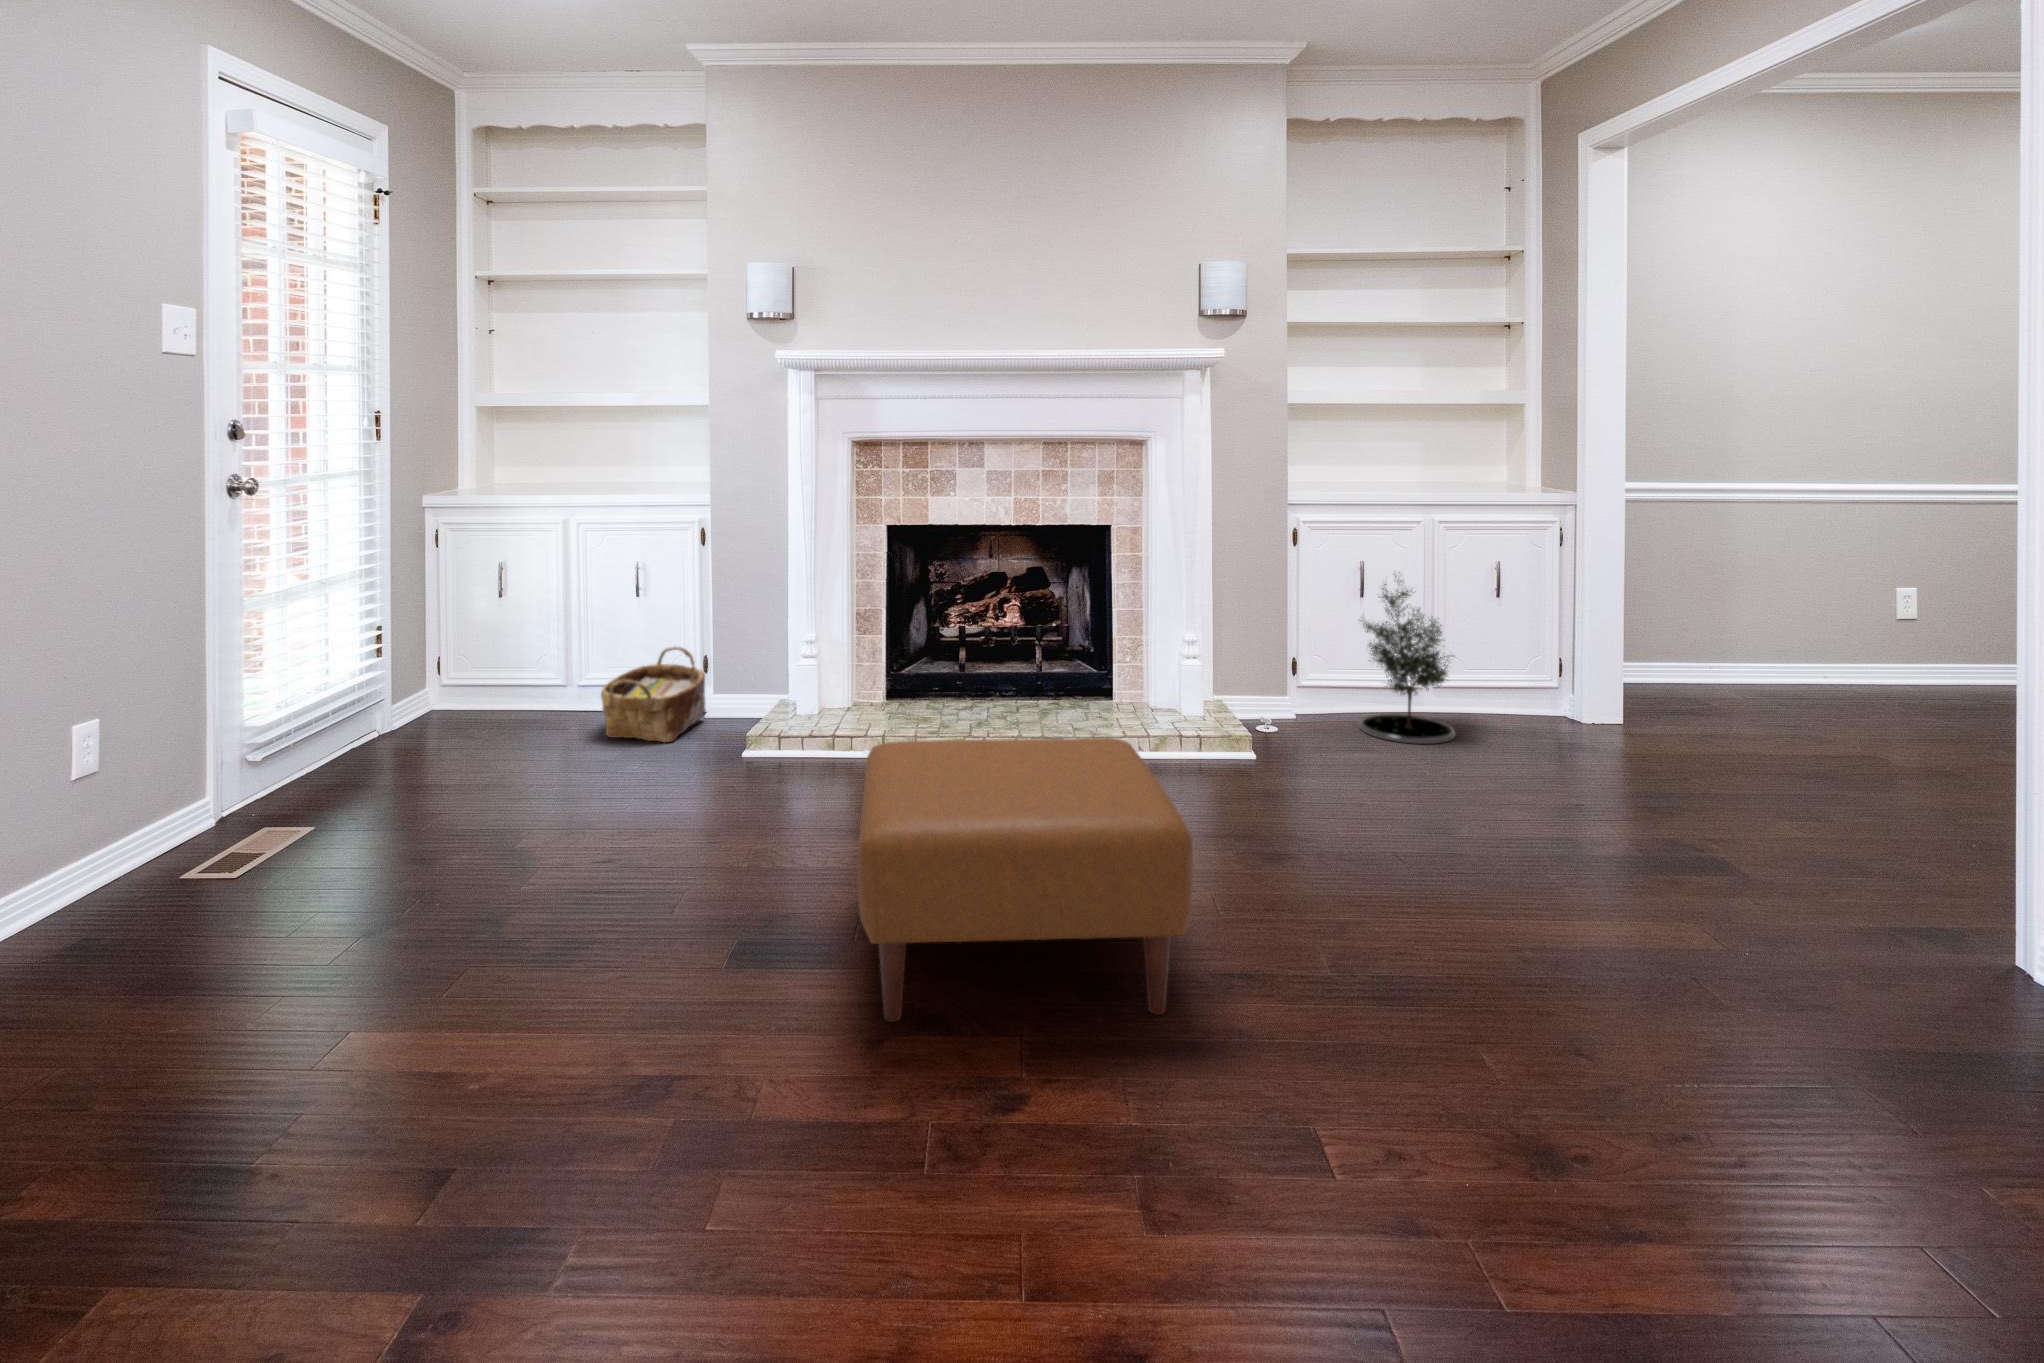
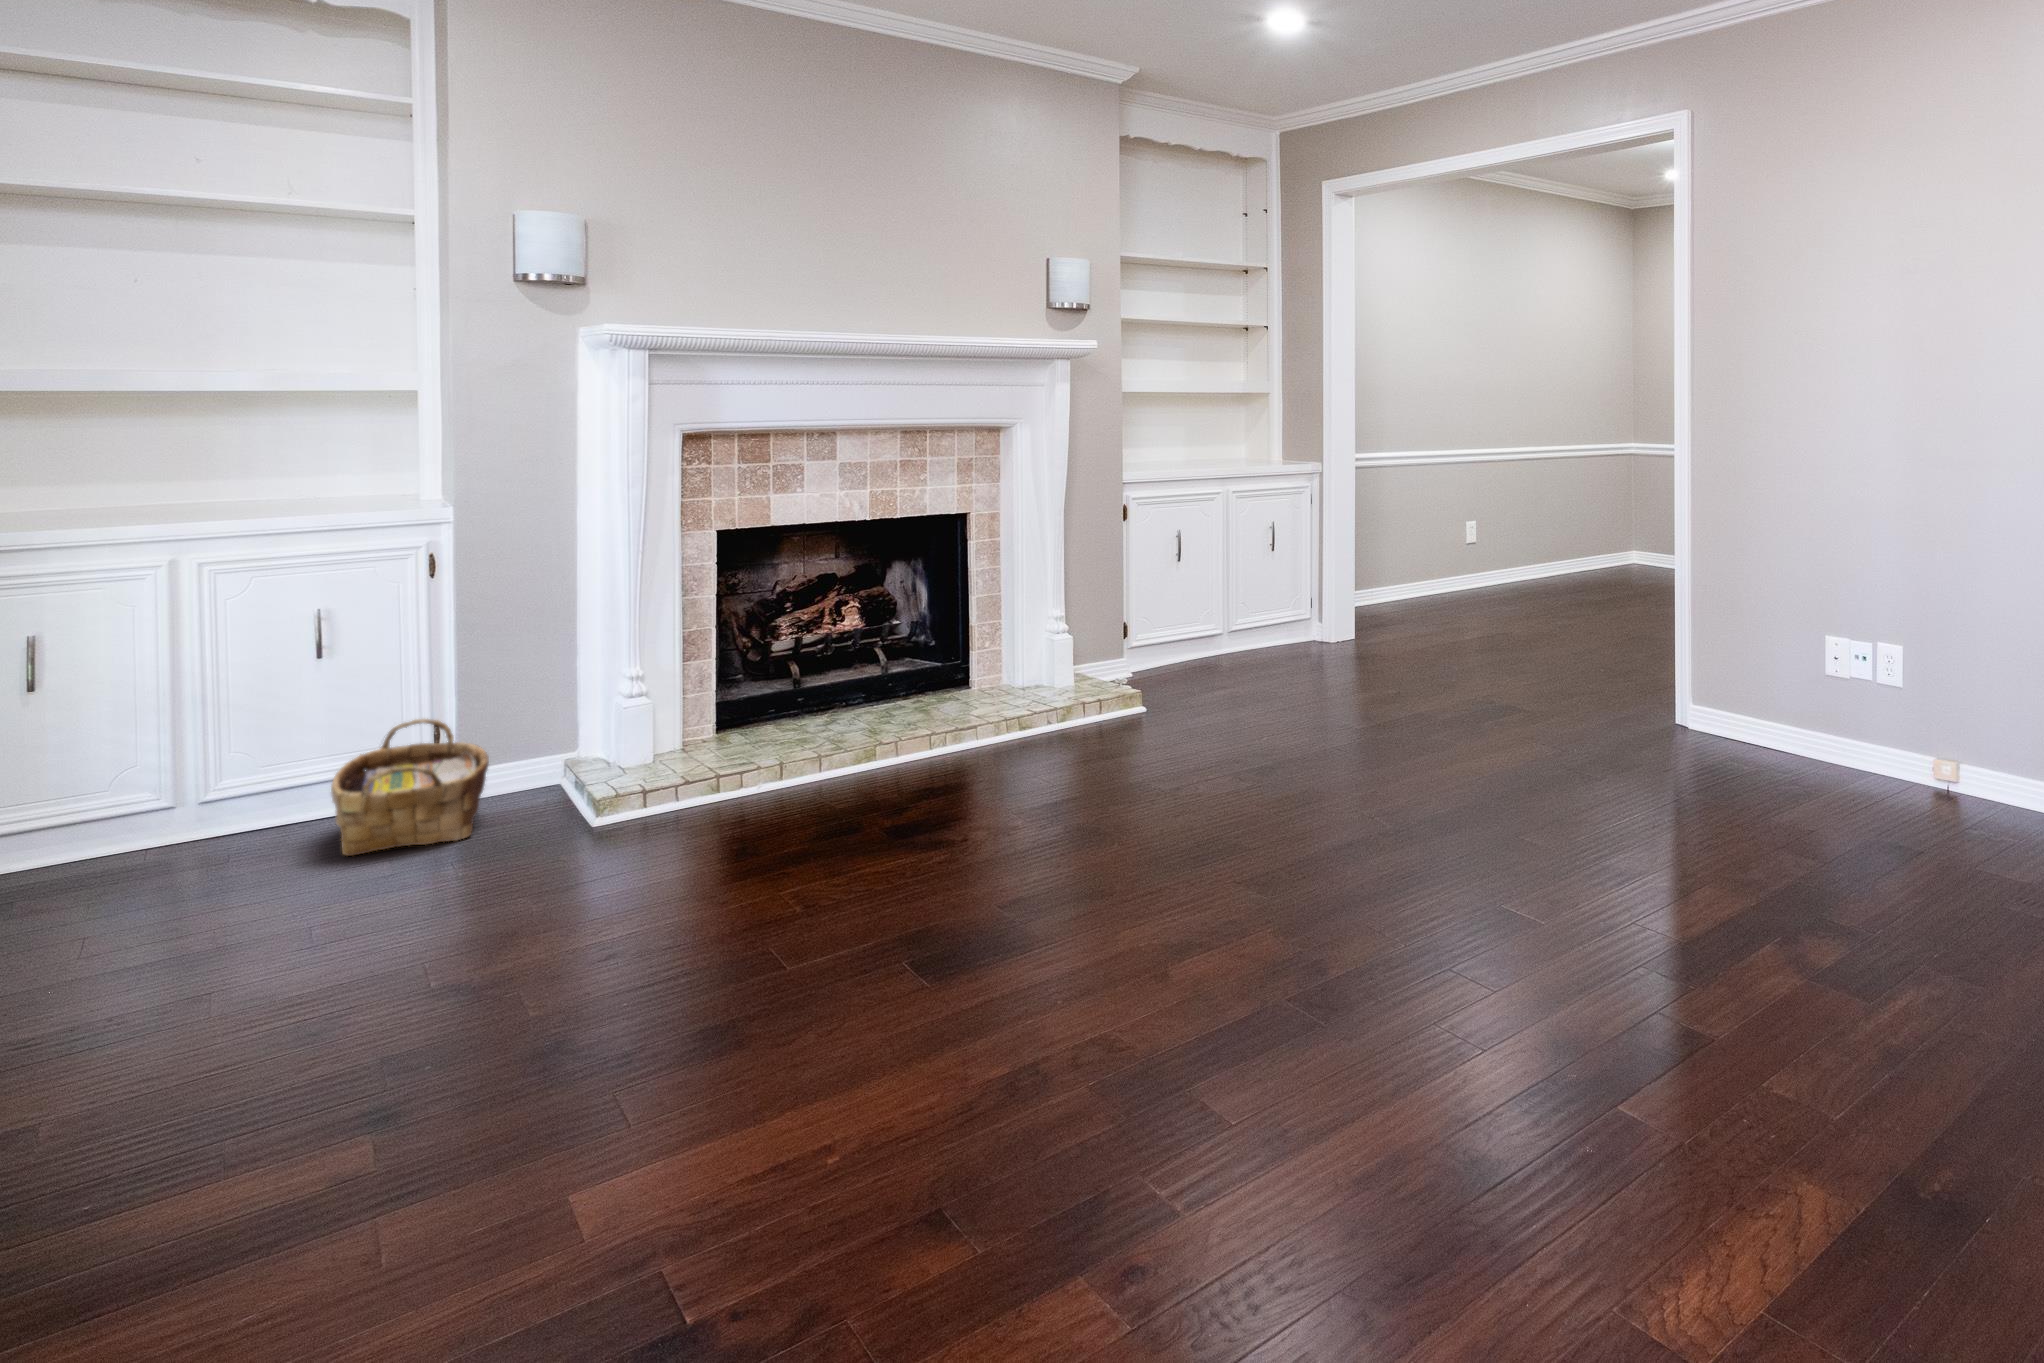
potted tree: present [1359,576,1456,744] -> none [1185,532,1268,677]
ottoman: present [858,738,1193,1022] -> none [971,686,1326,944]

